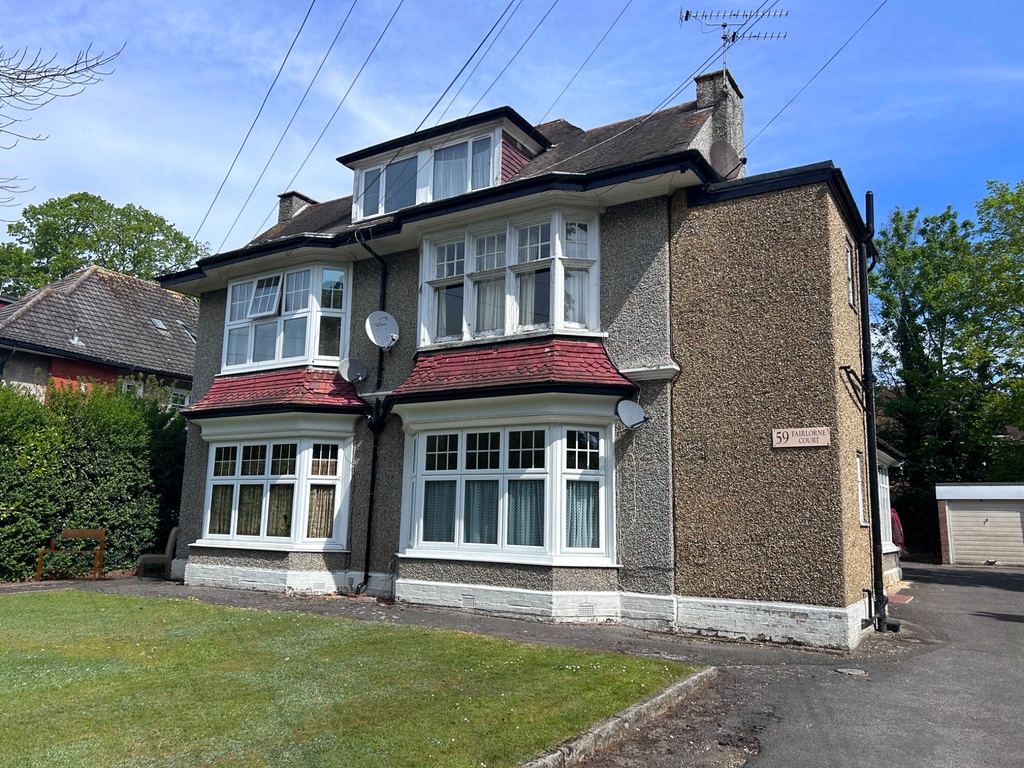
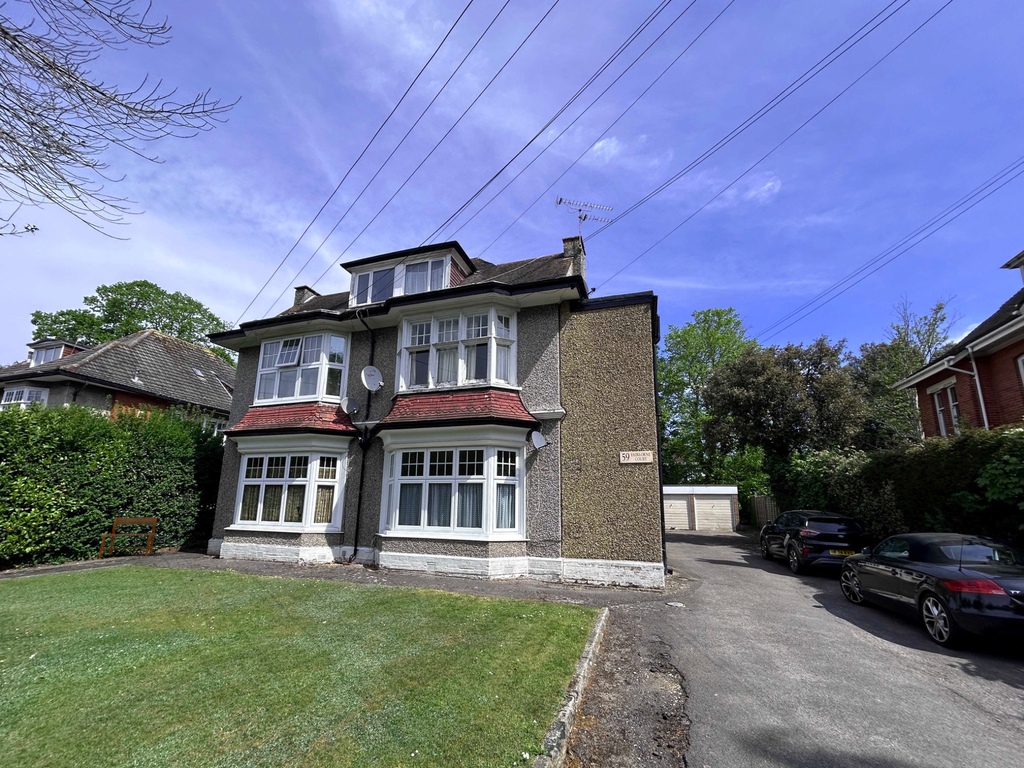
chair: present [138,527,182,581] -> none [181,514,217,555]

